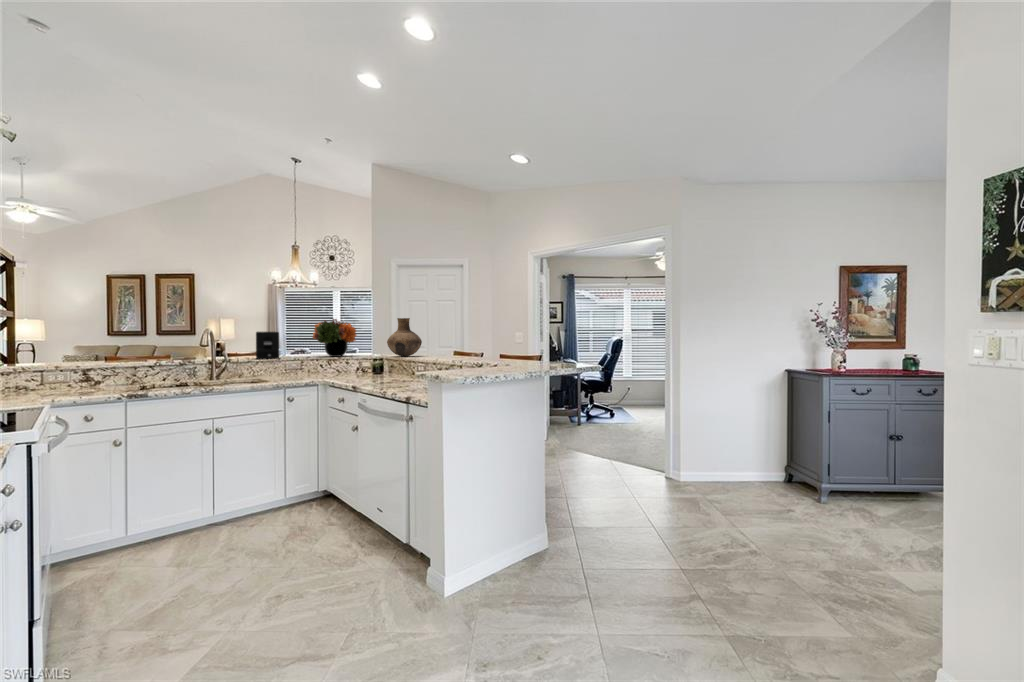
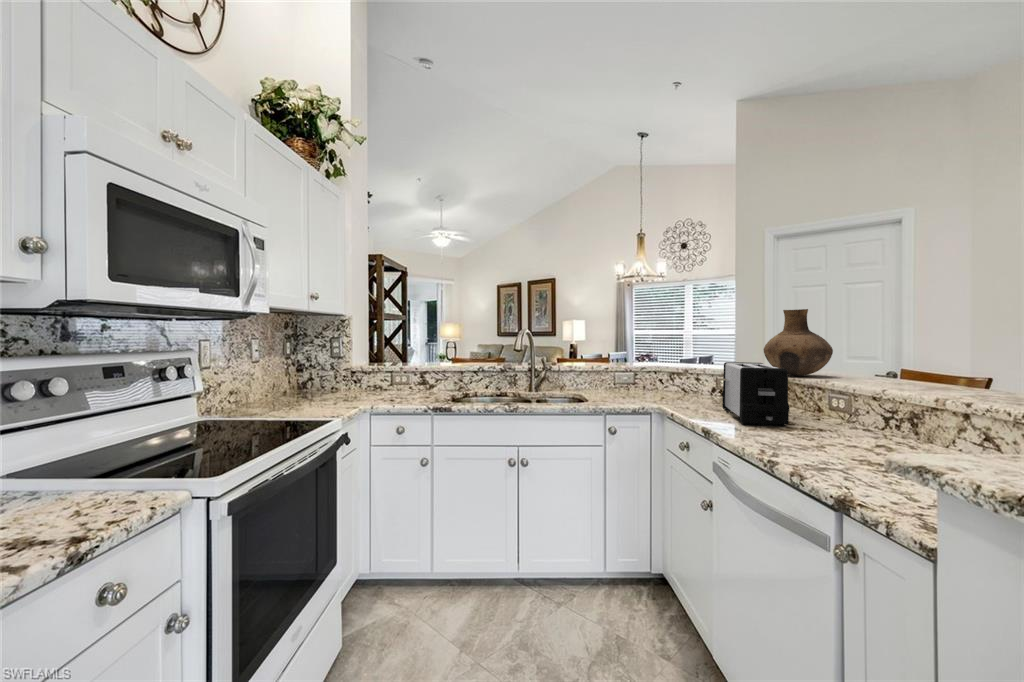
flower arrangement: present [313,319,357,357] -> none [649,314,714,368]
toaster: present [256,332,279,359] -> present [722,362,789,426]

